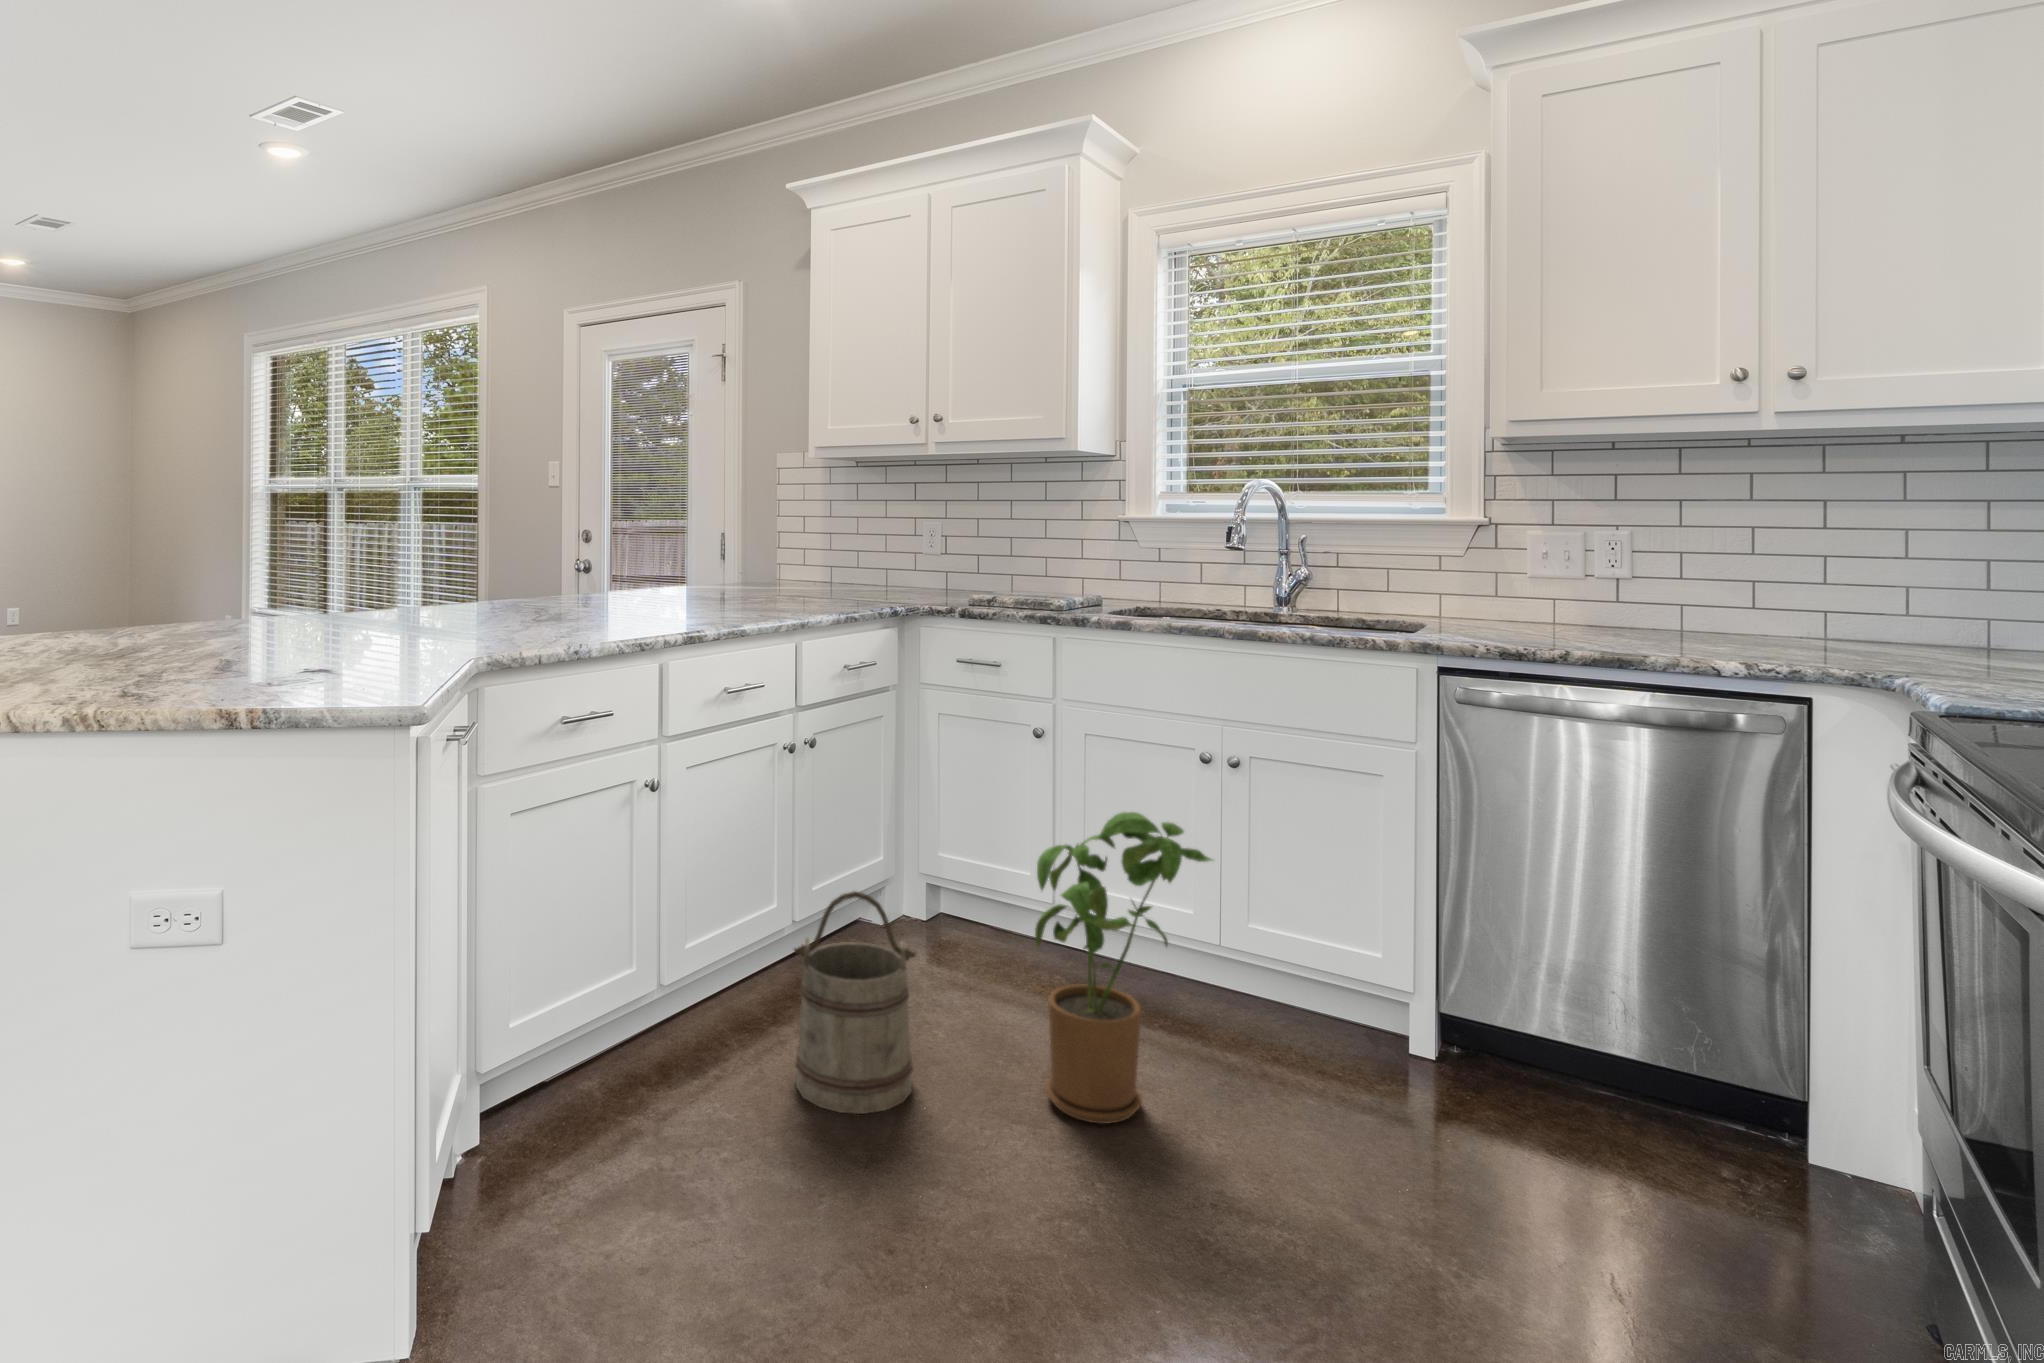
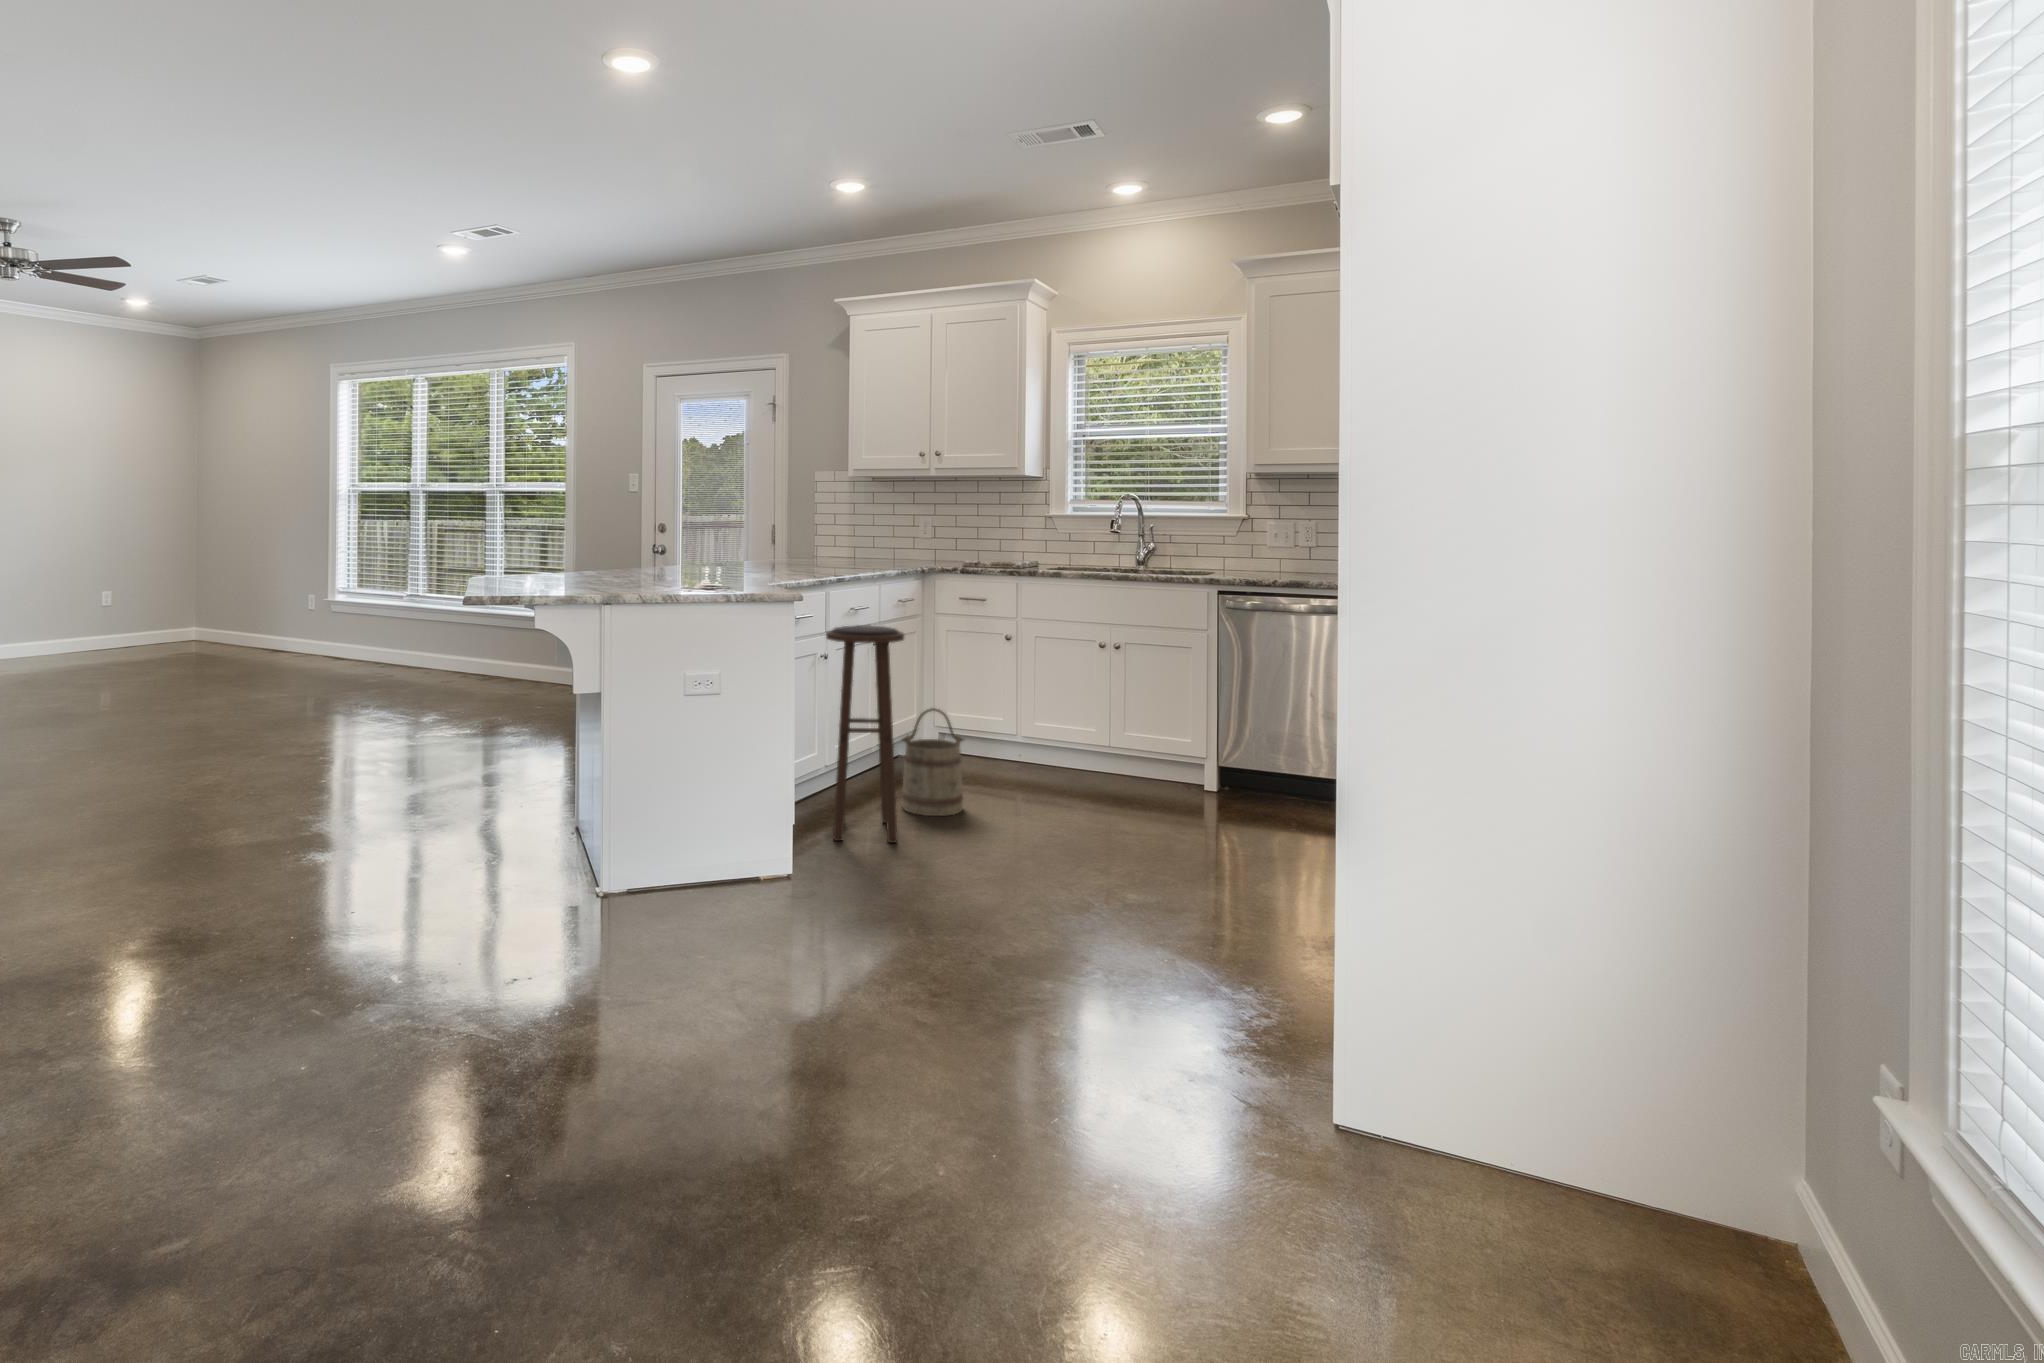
stool: none [595,742,757,1218] -> present [826,625,904,843]
house plant: present [1035,812,1212,1124] -> none [1024,661,1114,815]

